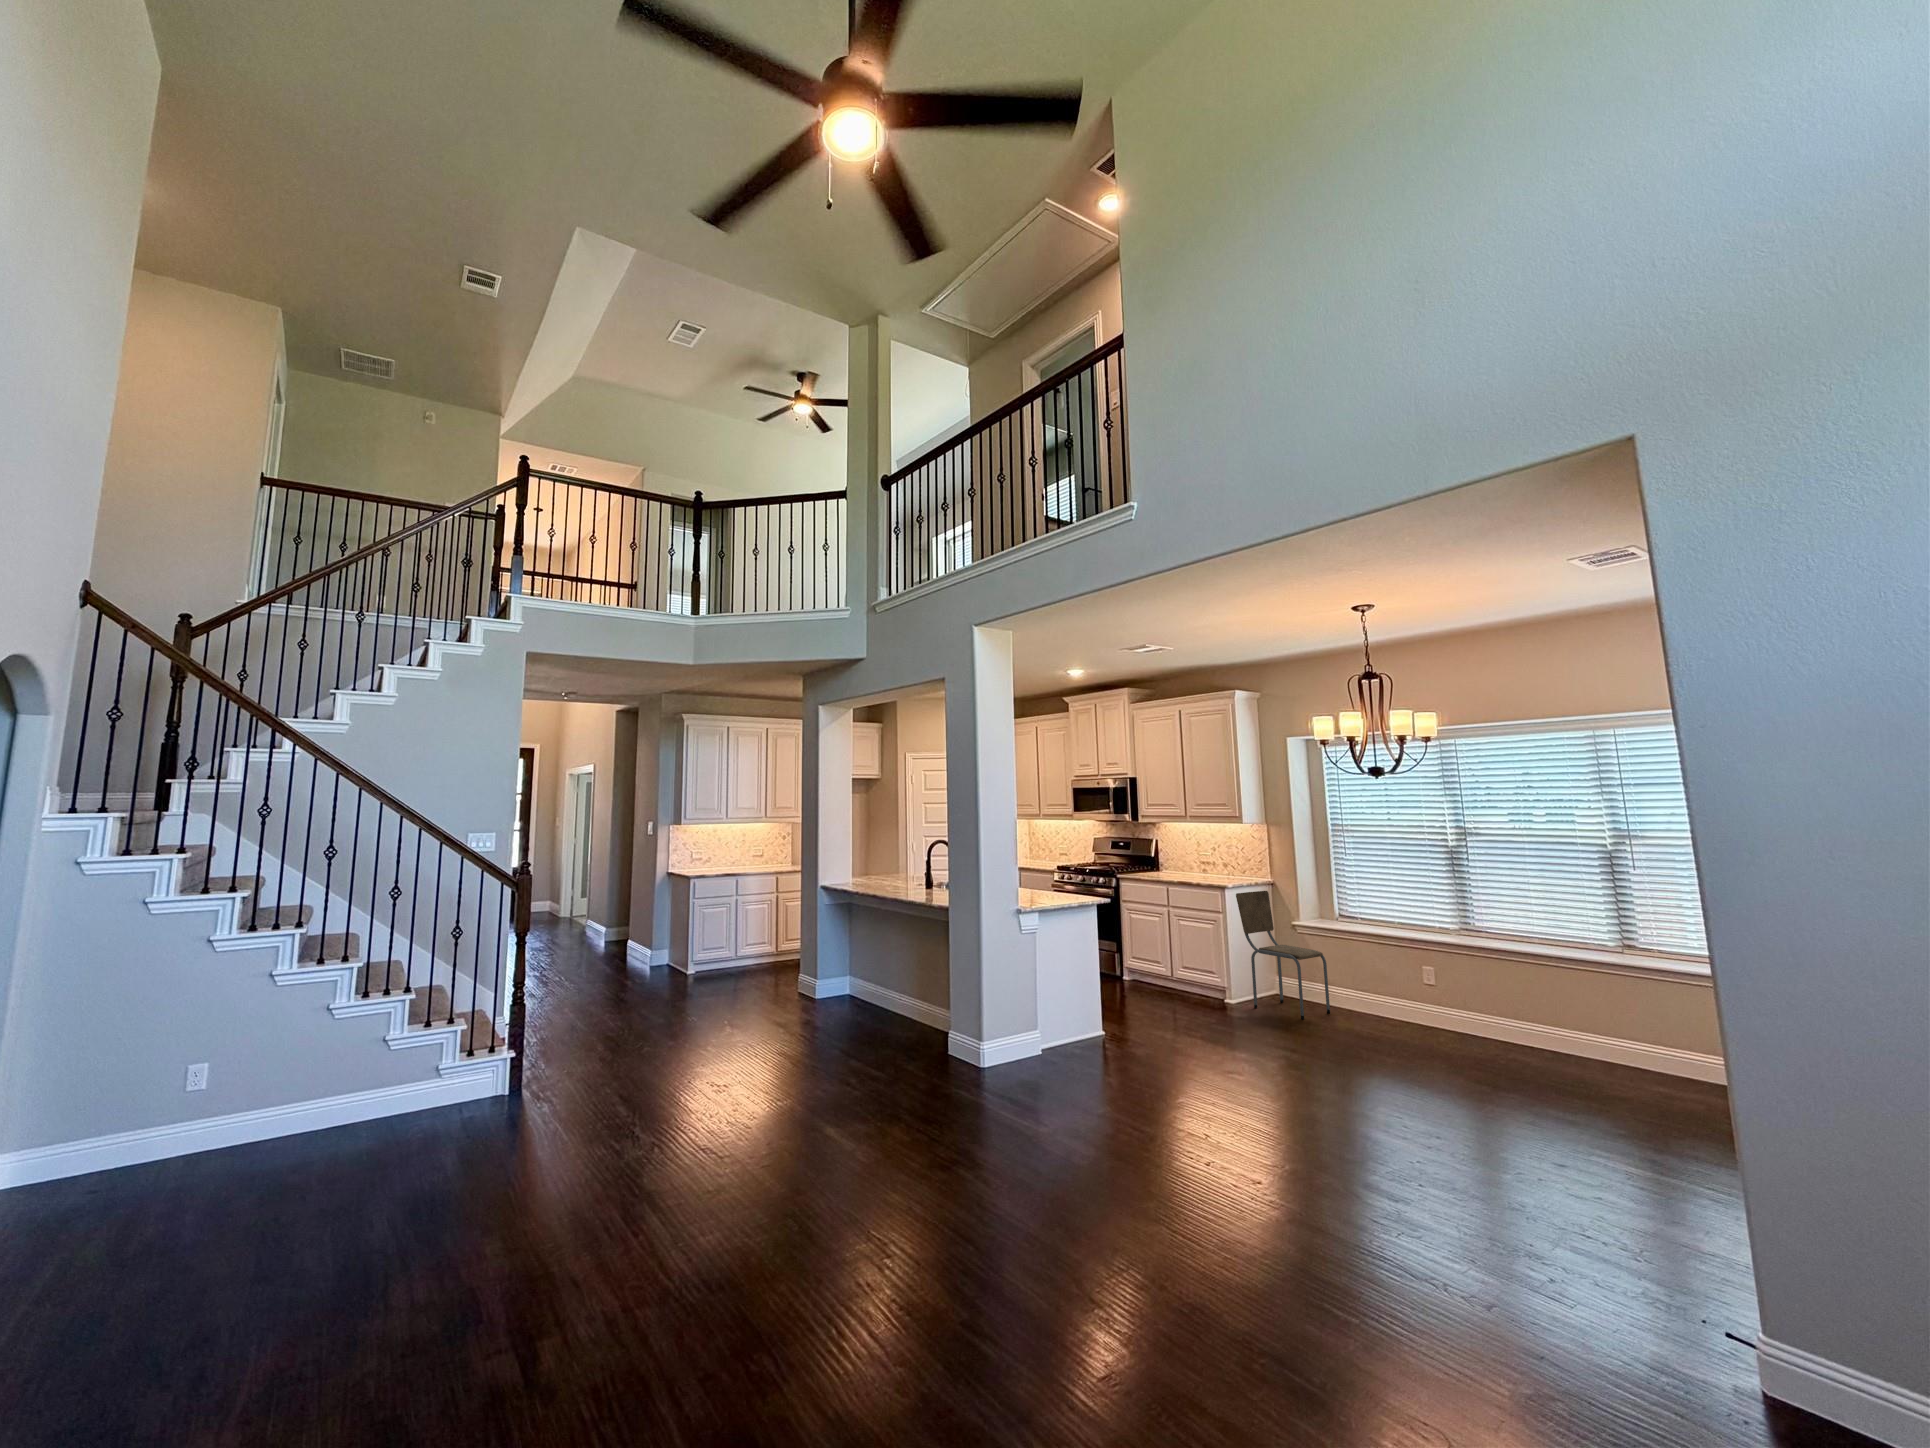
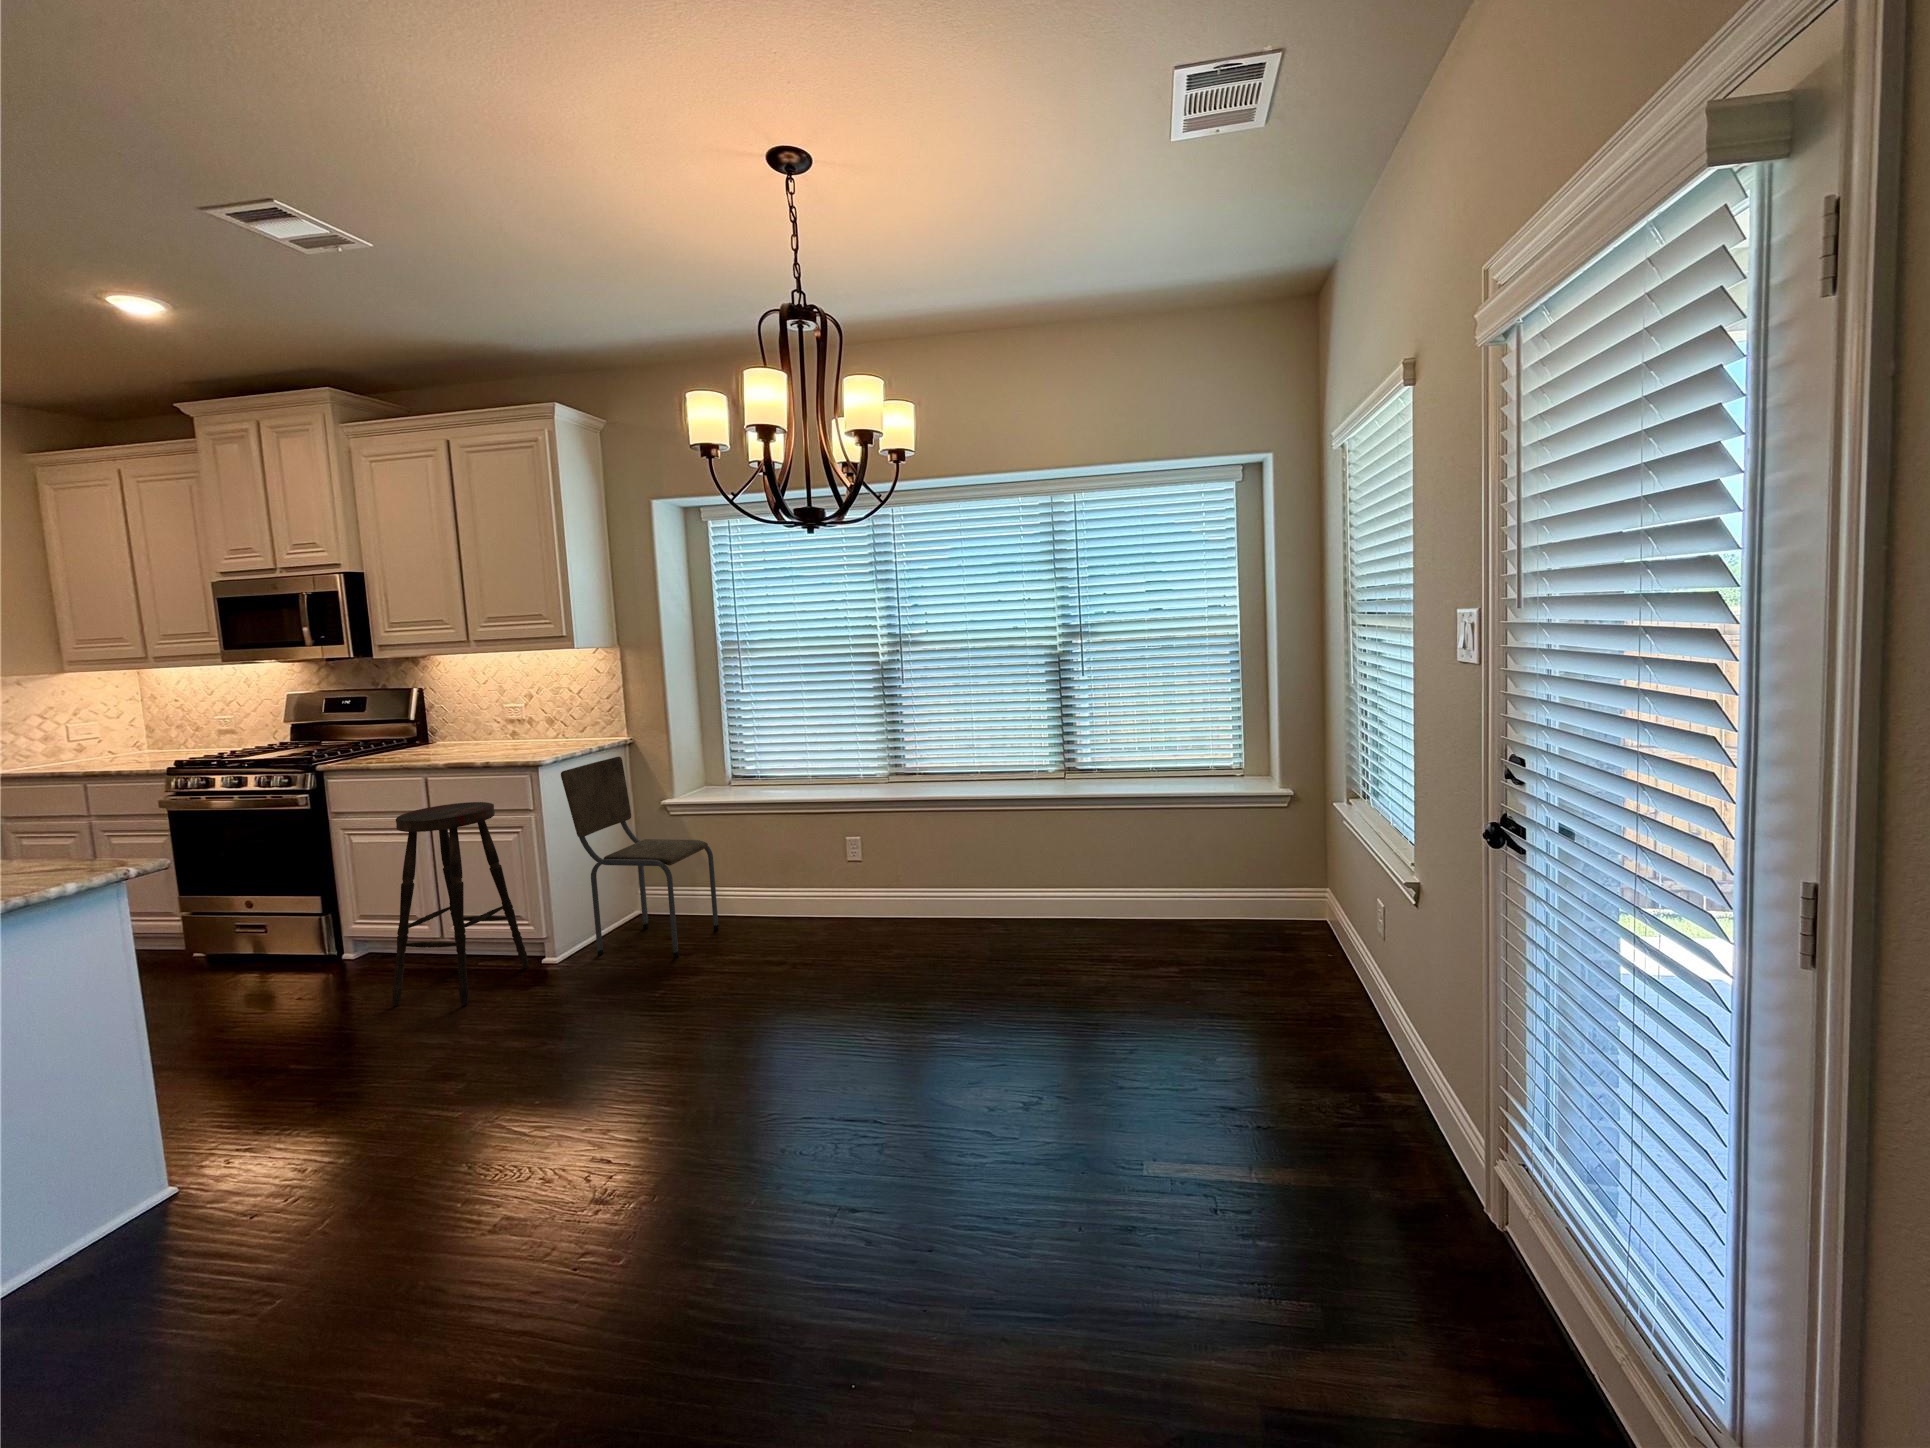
bar stool: none [1153,903,1217,1011] -> present [392,802,529,1006]

